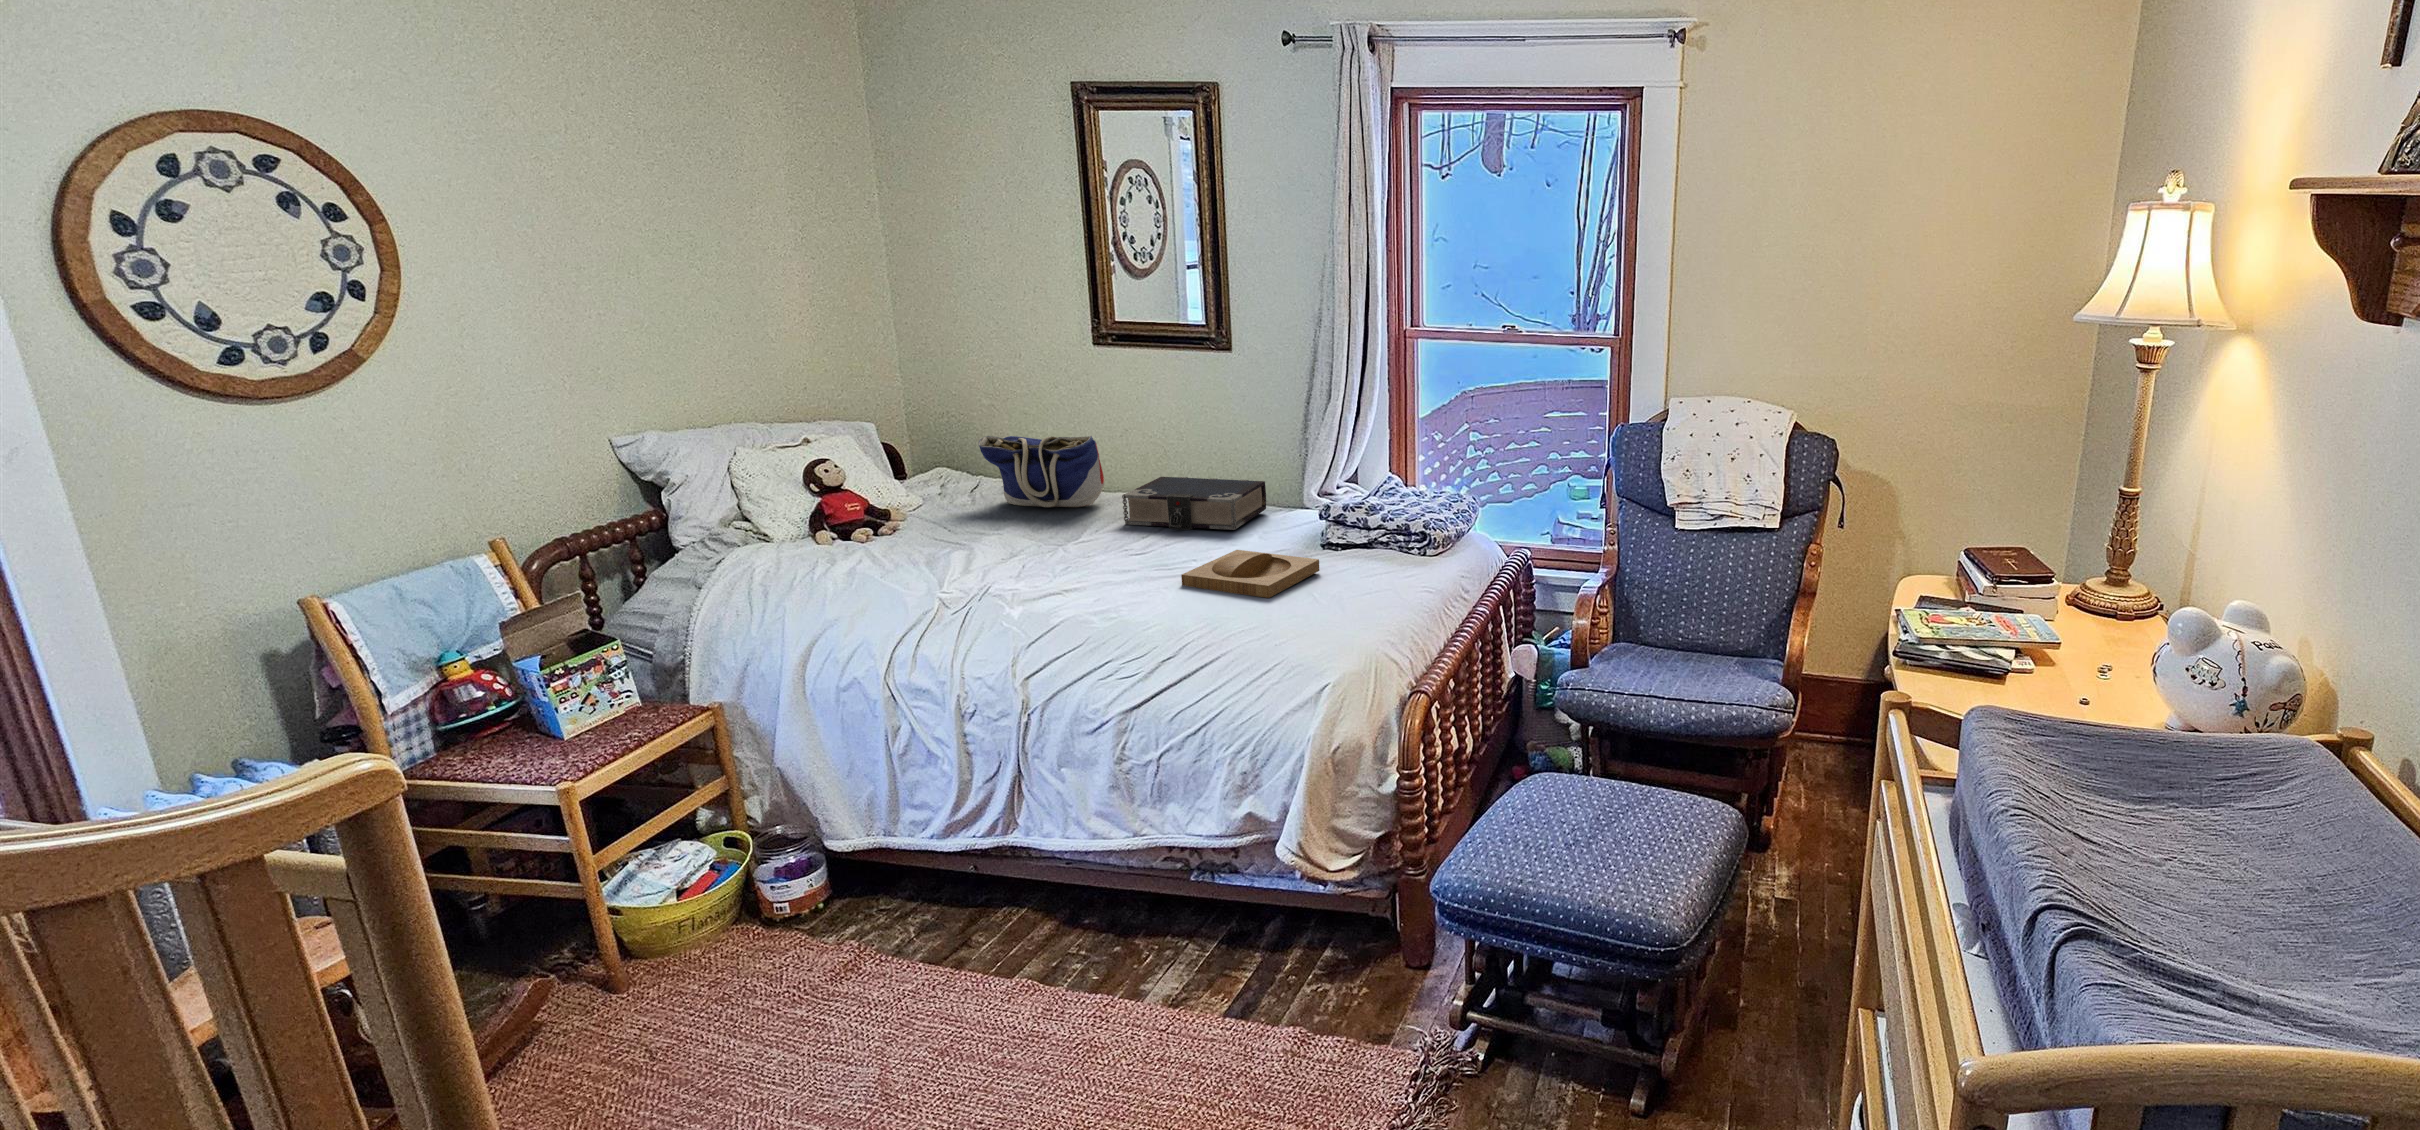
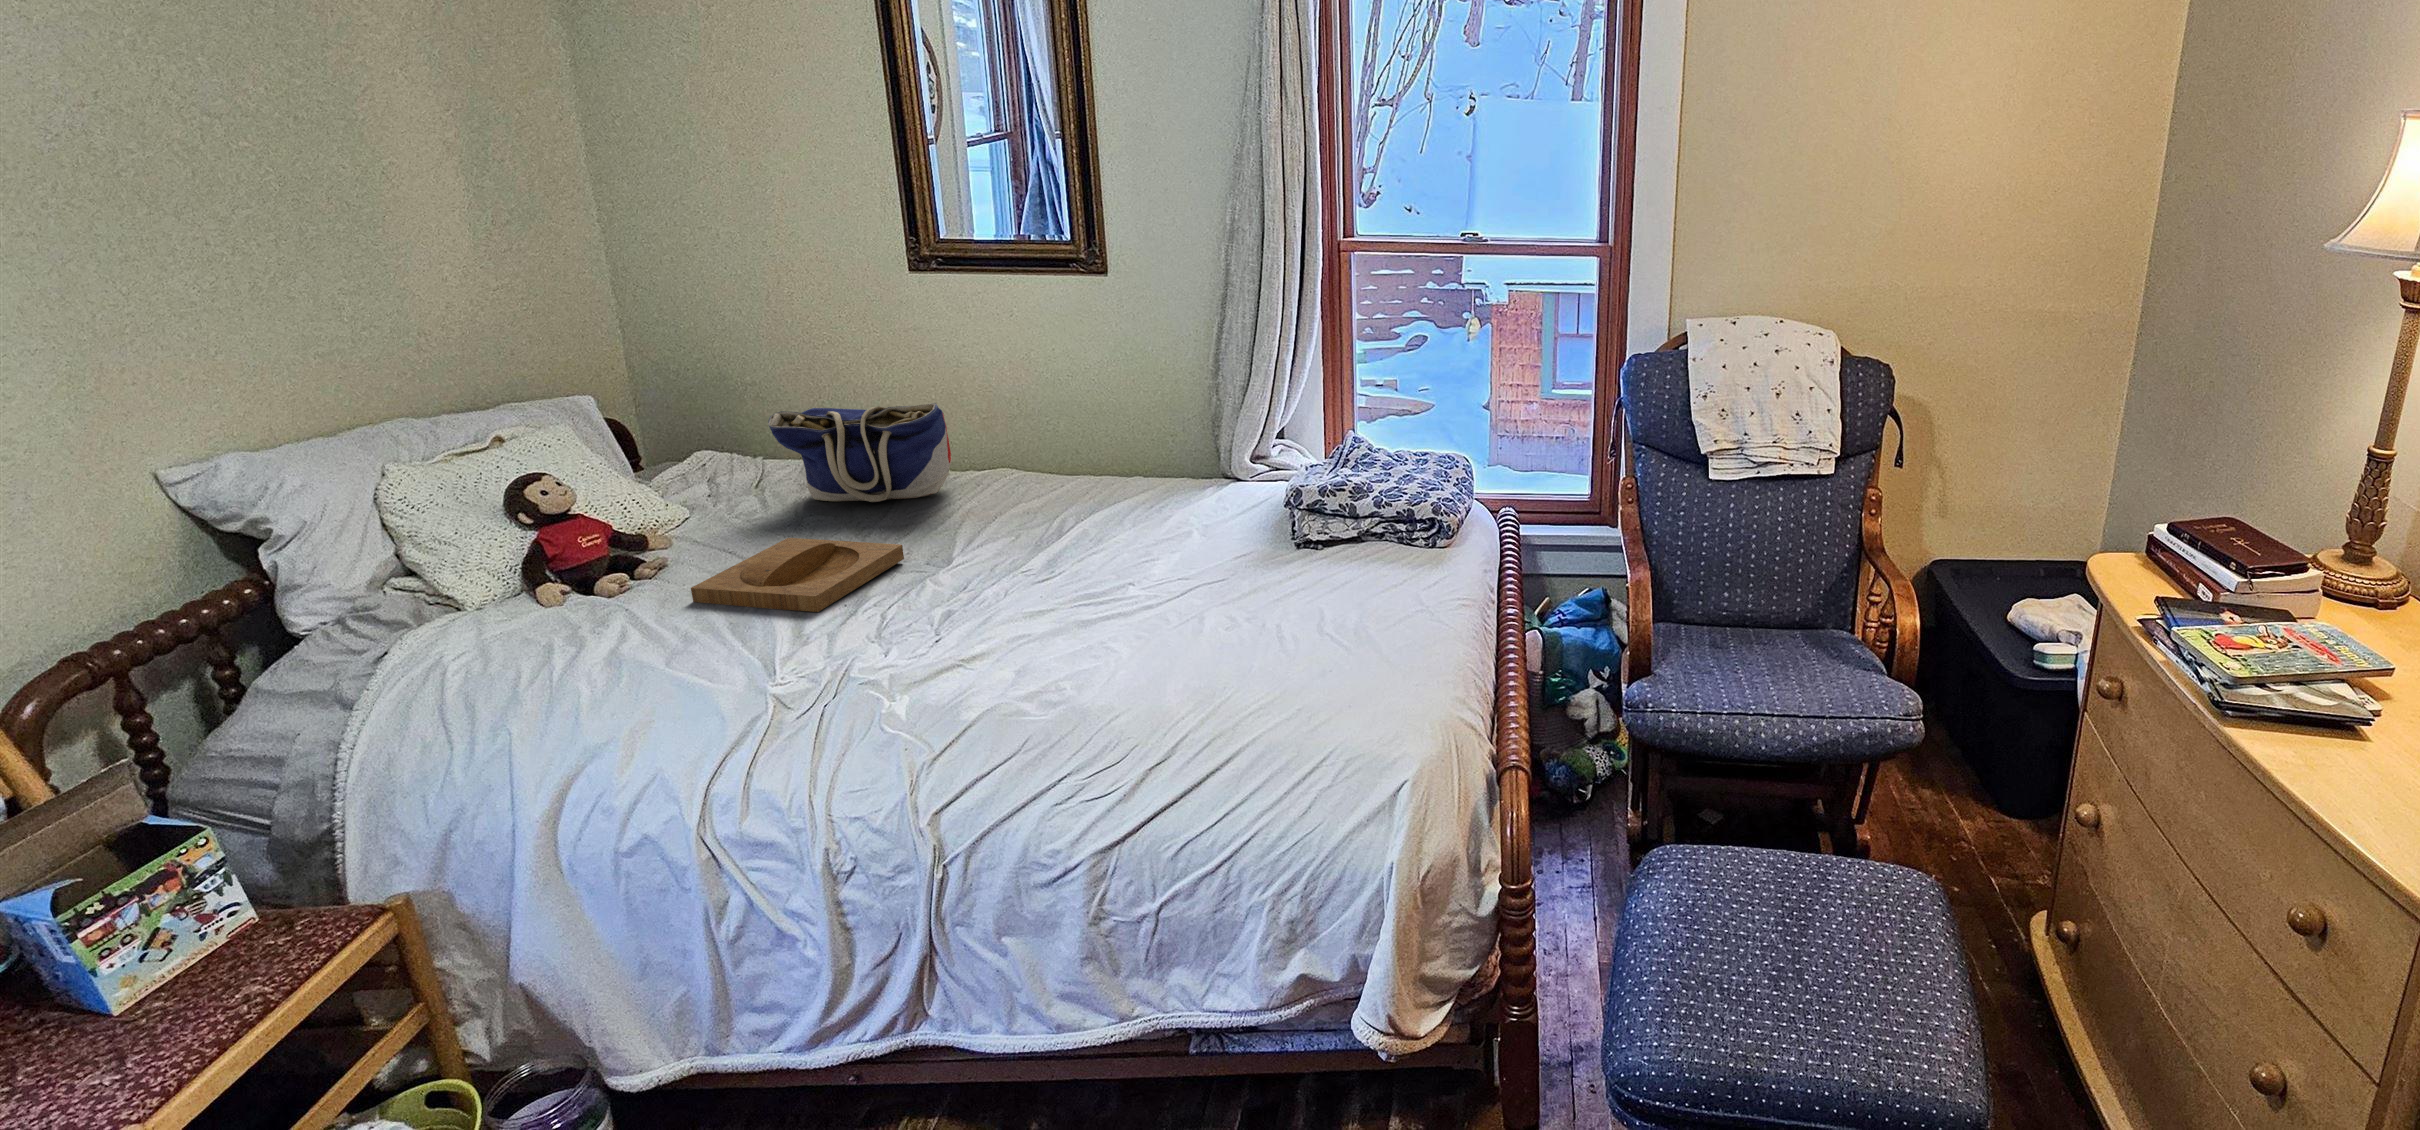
book: present [1122,477,1266,530] -> none [991,445,1178,523]
tray: present [1181,550,1319,598] -> present [691,538,904,612]

